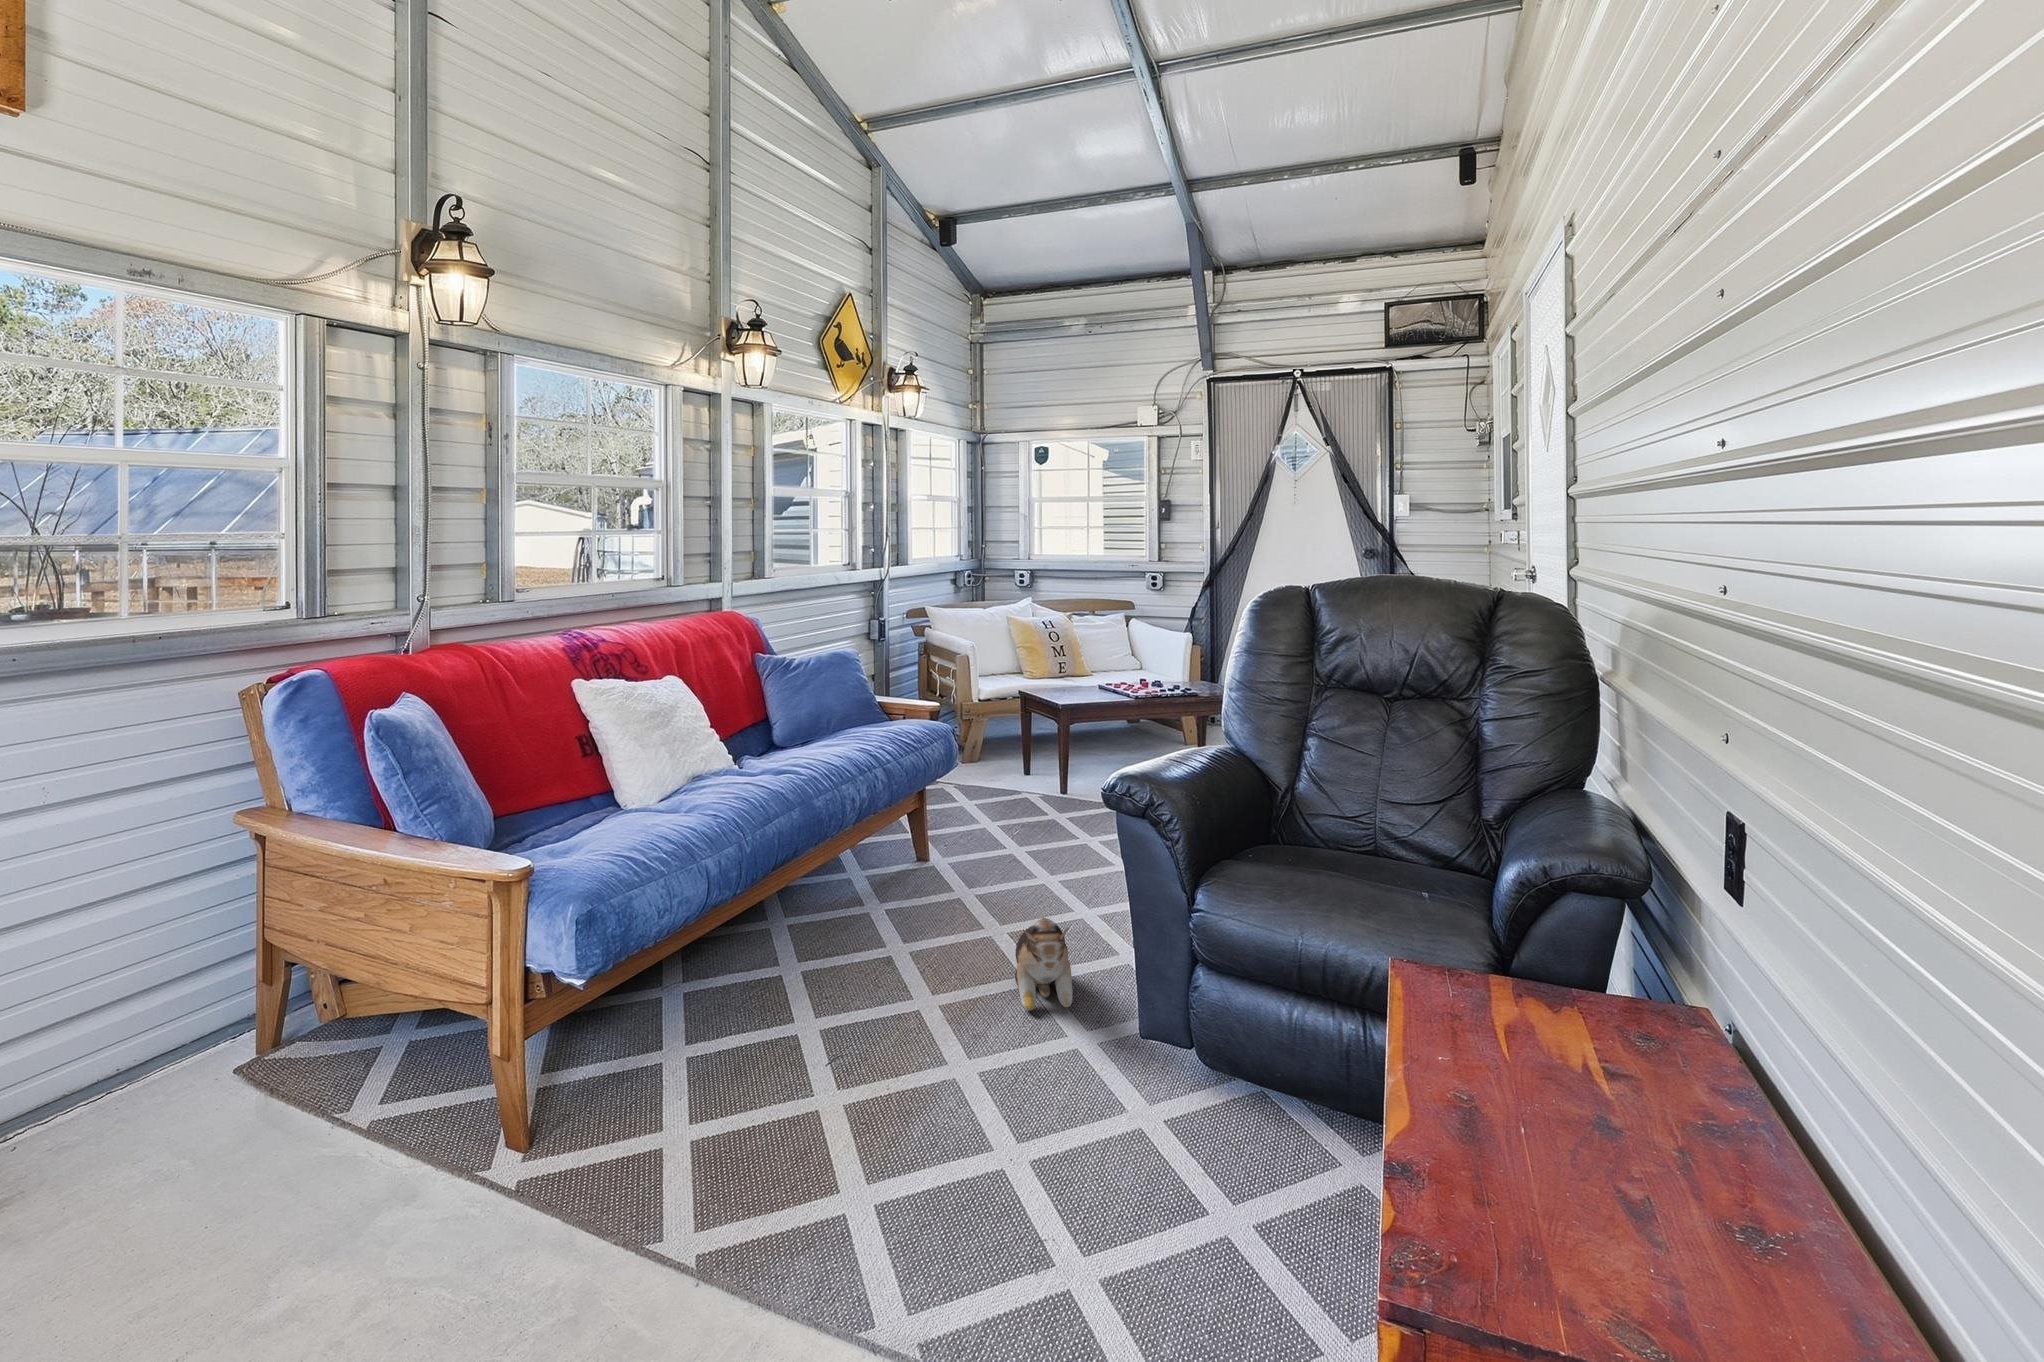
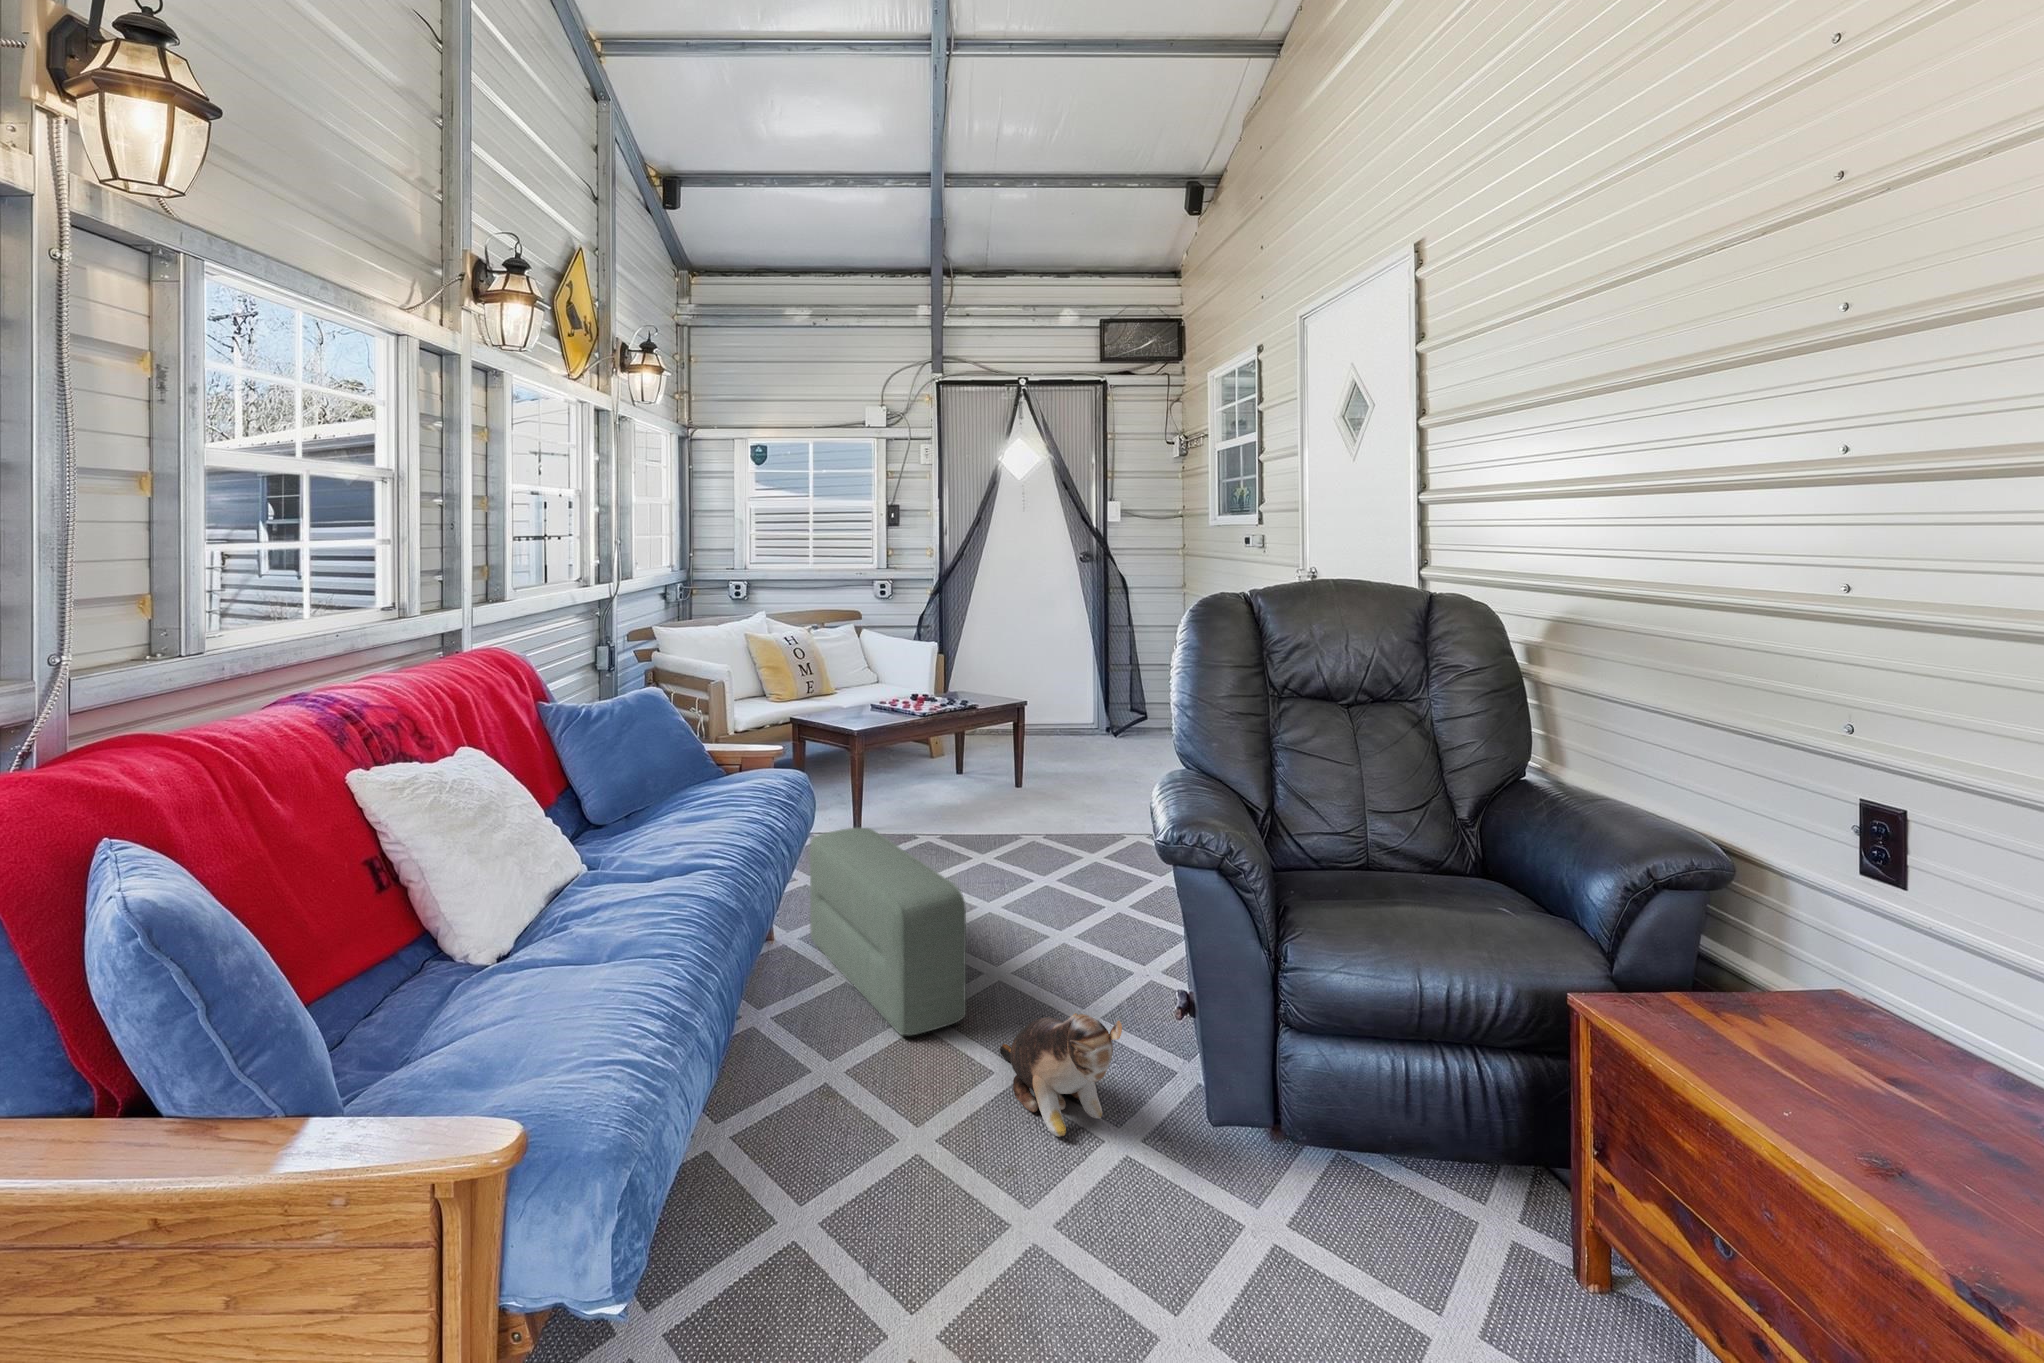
pouf: none [947,775,1023,931] -> present [810,828,966,1035]

